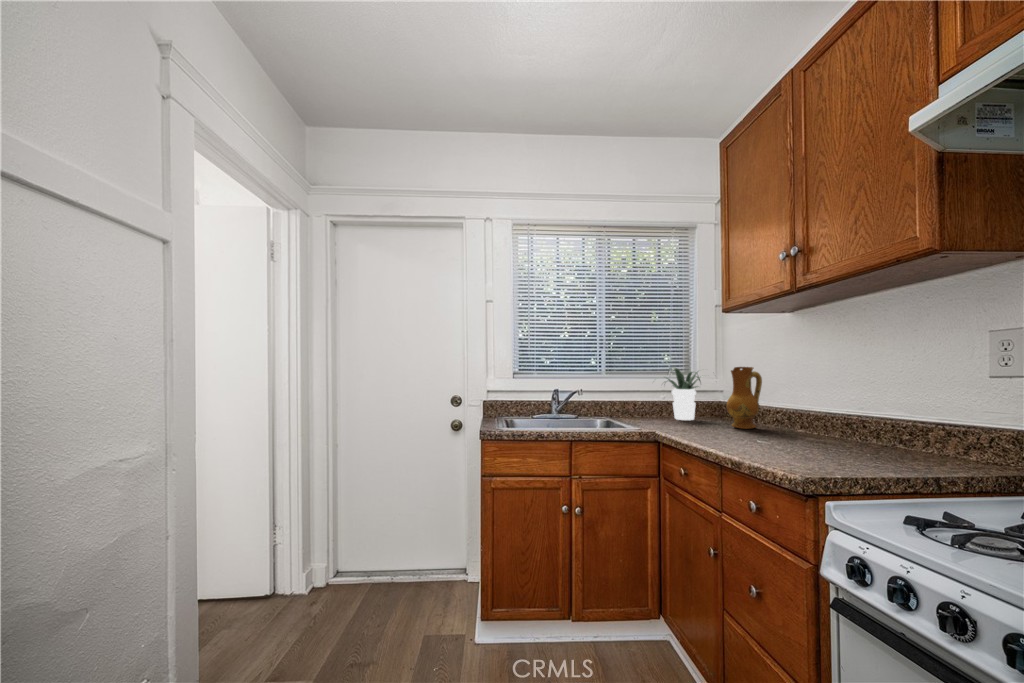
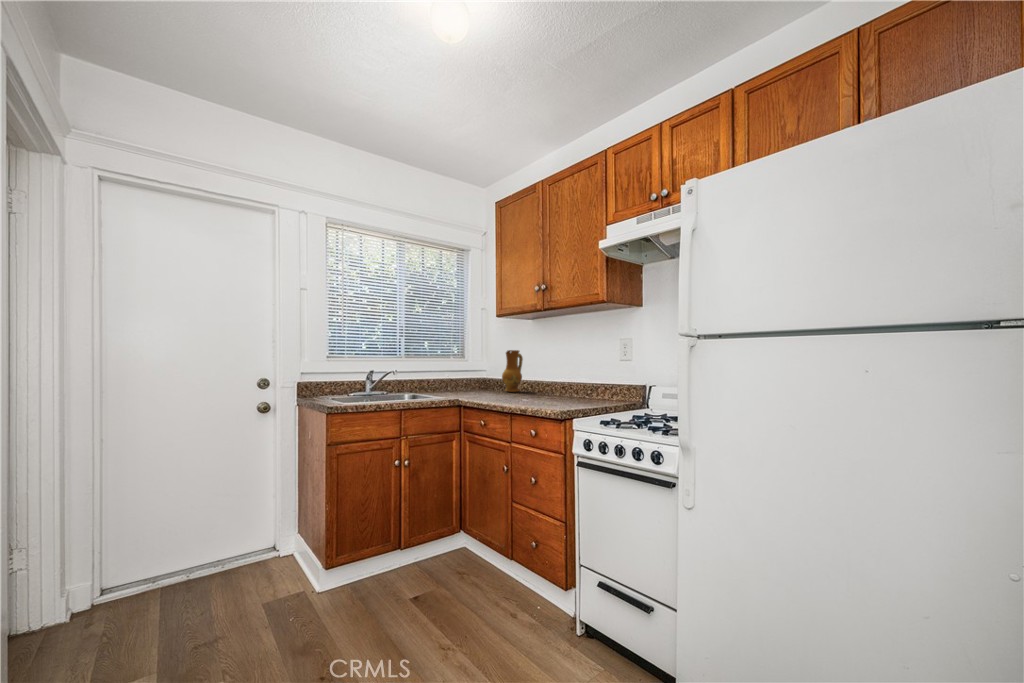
potted plant: present [667,367,701,420] -> none [444,352,488,390]

